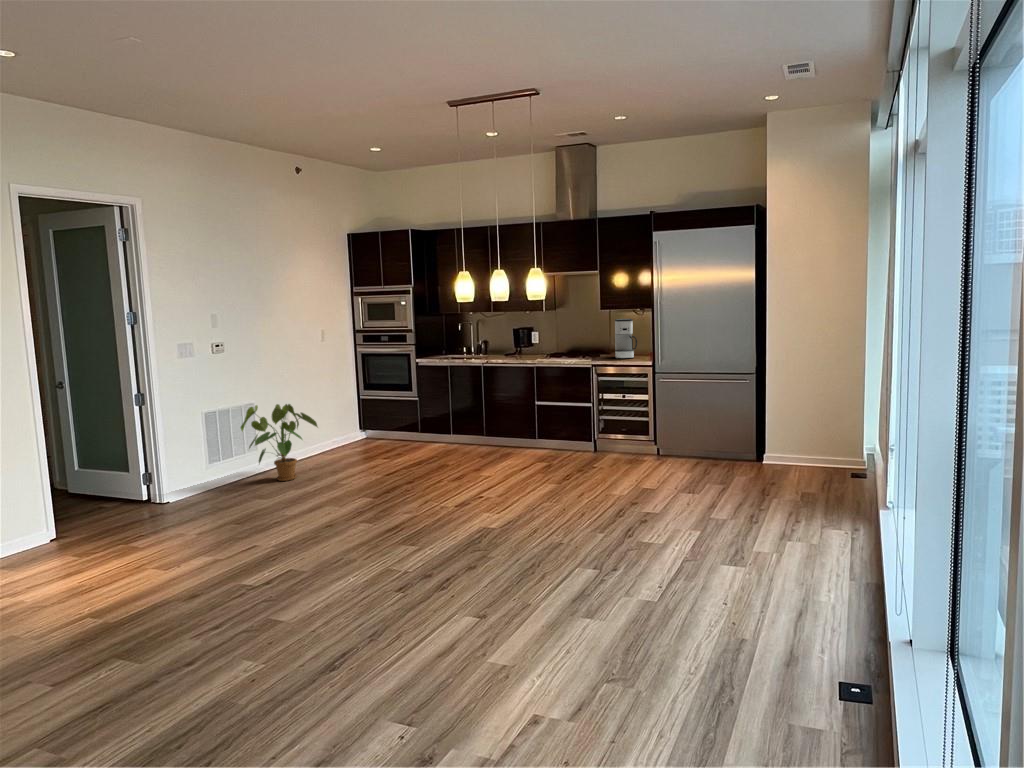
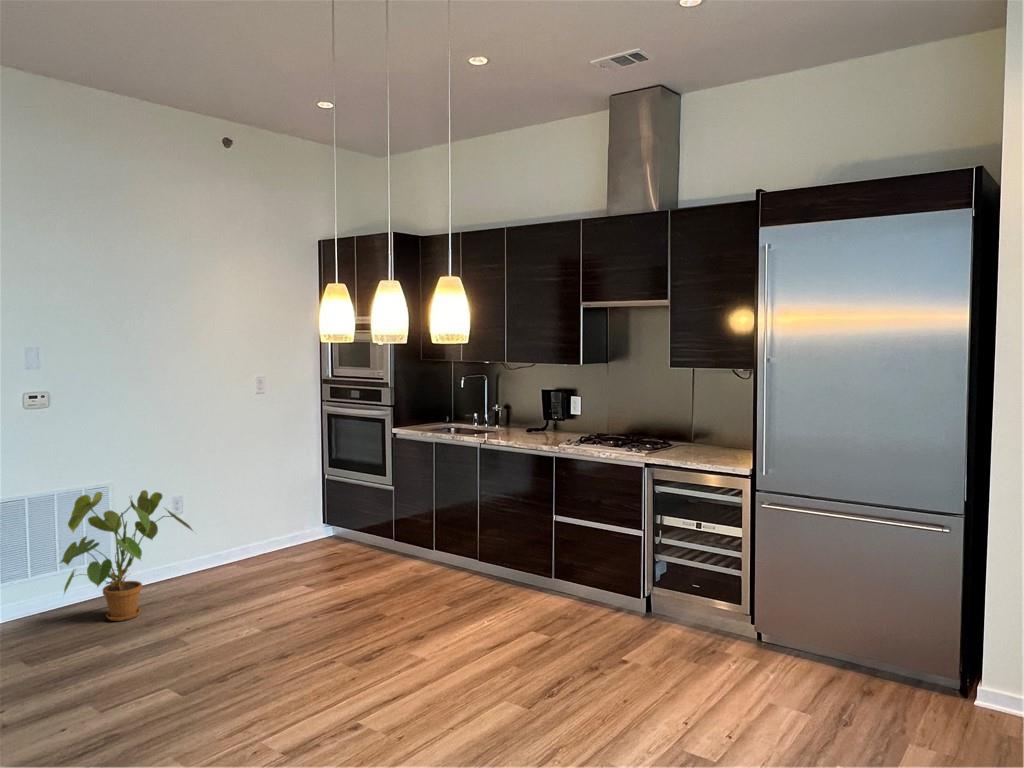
coffee maker: present [615,319,637,359] -> none [689,384,730,456]

